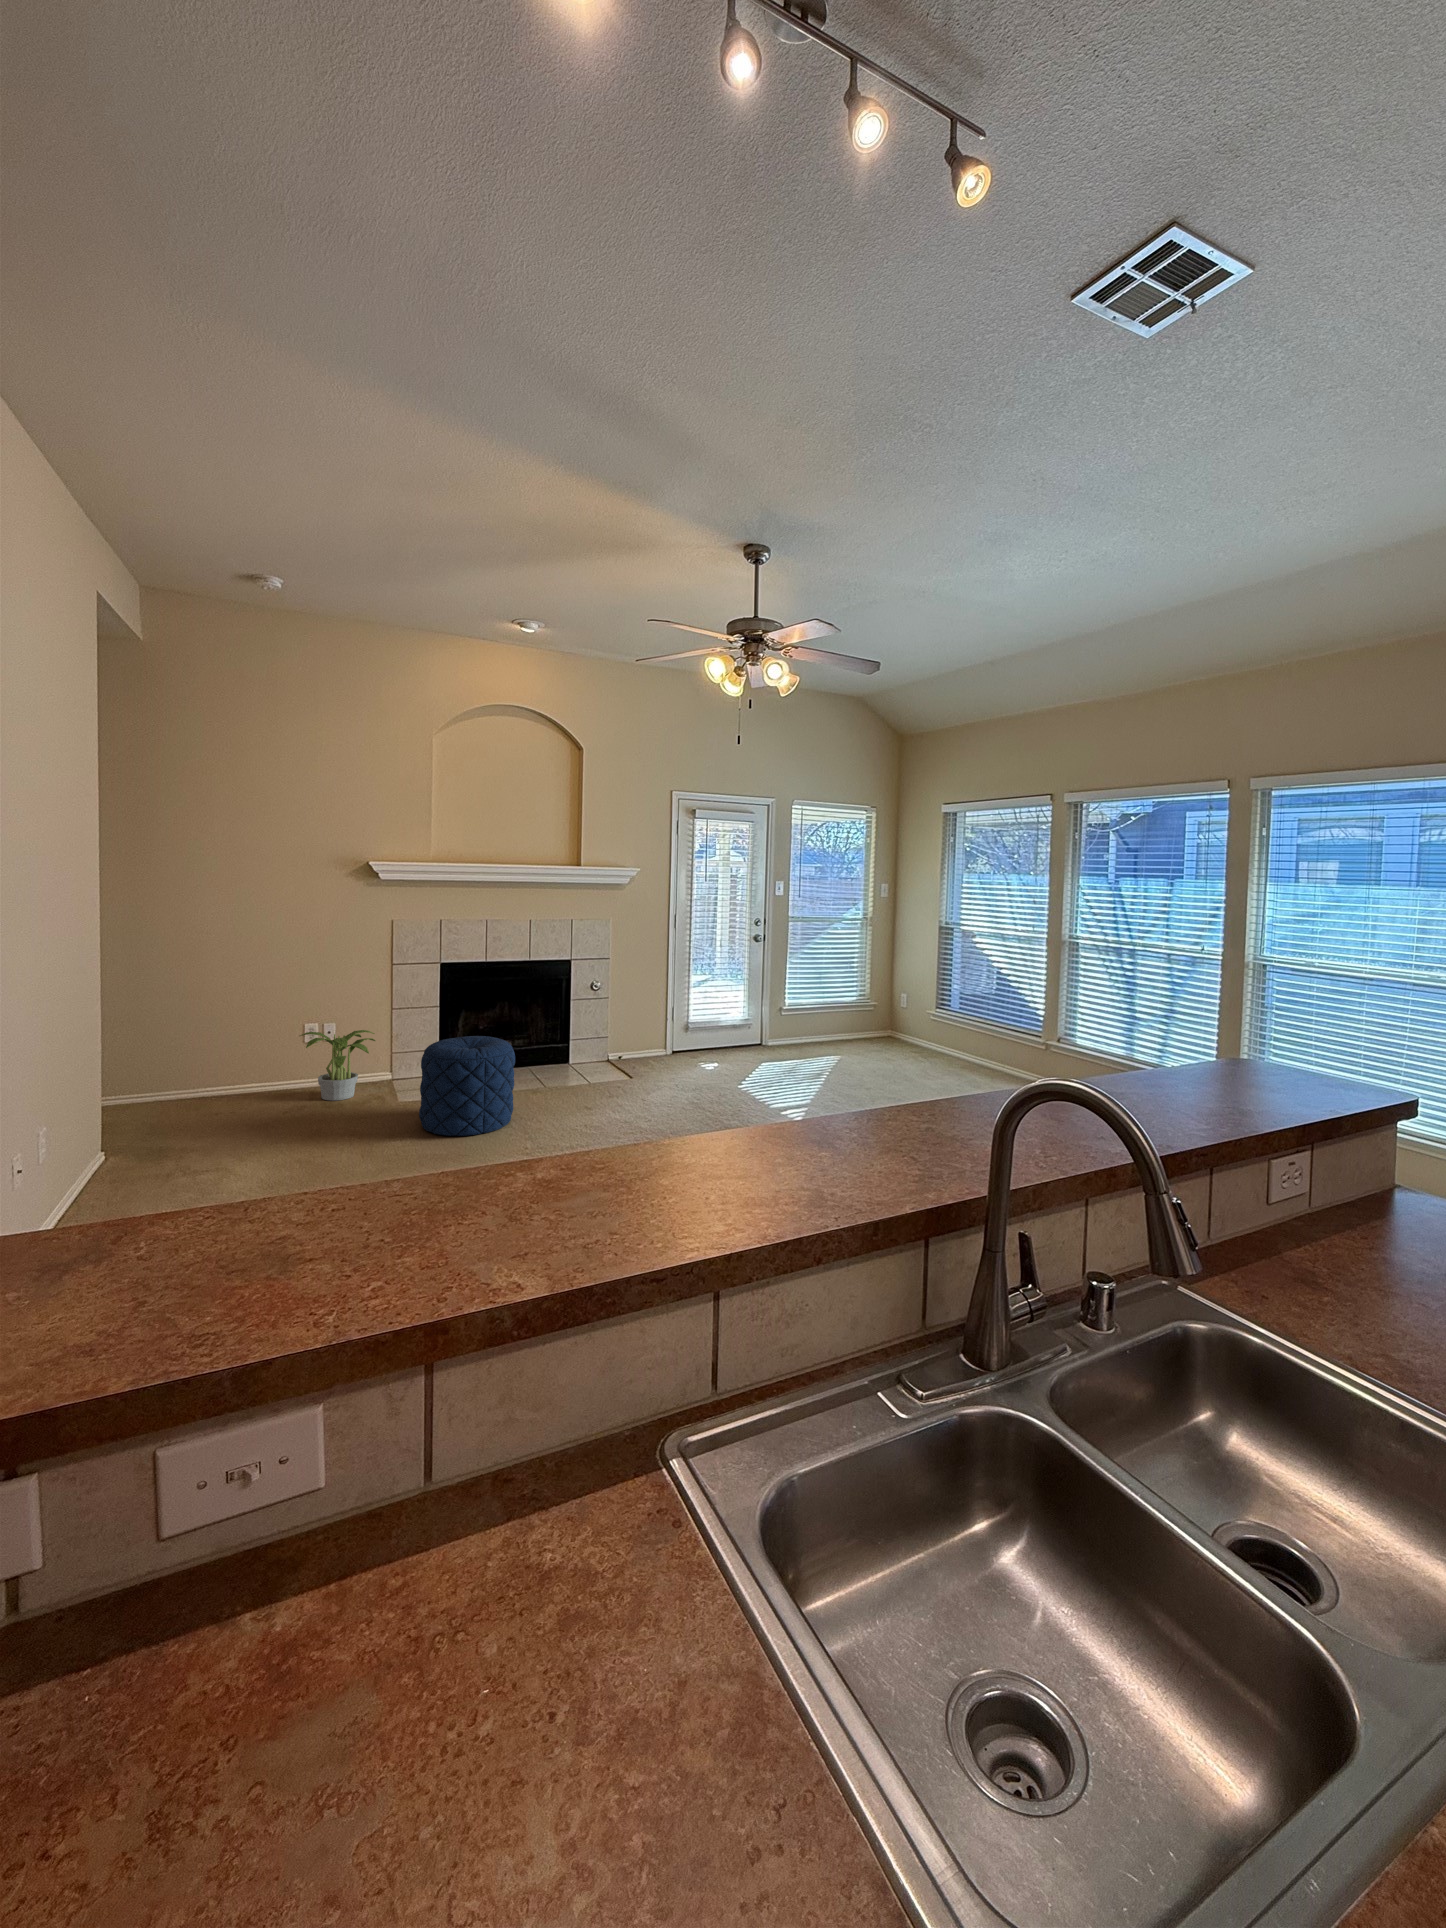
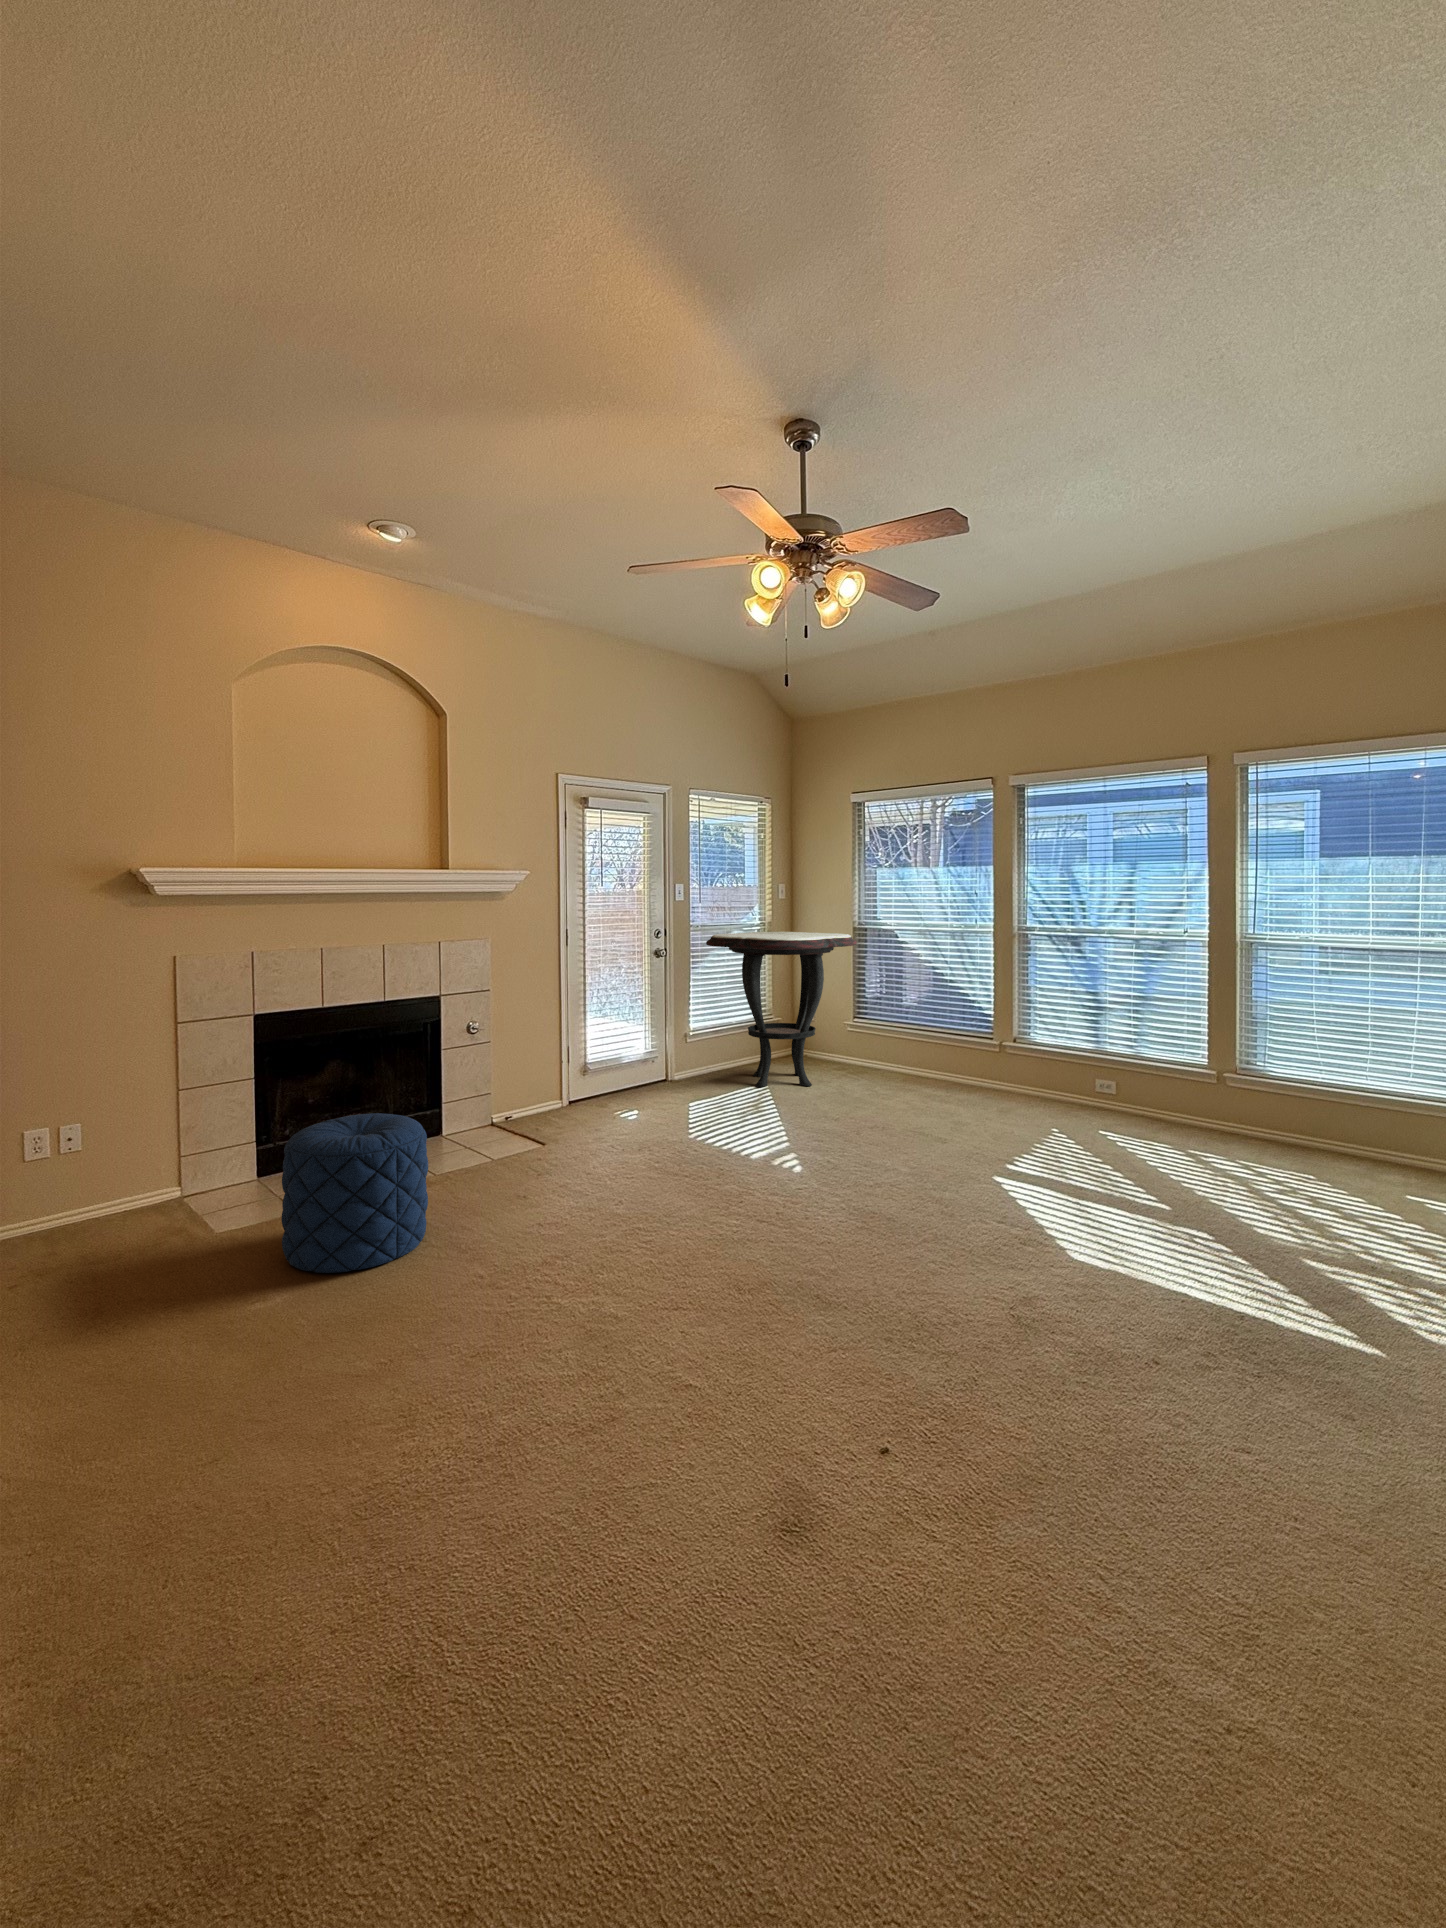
side table: none [797,925,927,1061] -> present [706,932,857,1087]
potted plant: present [300,1030,375,1100] -> none [29,1127,164,1247]

